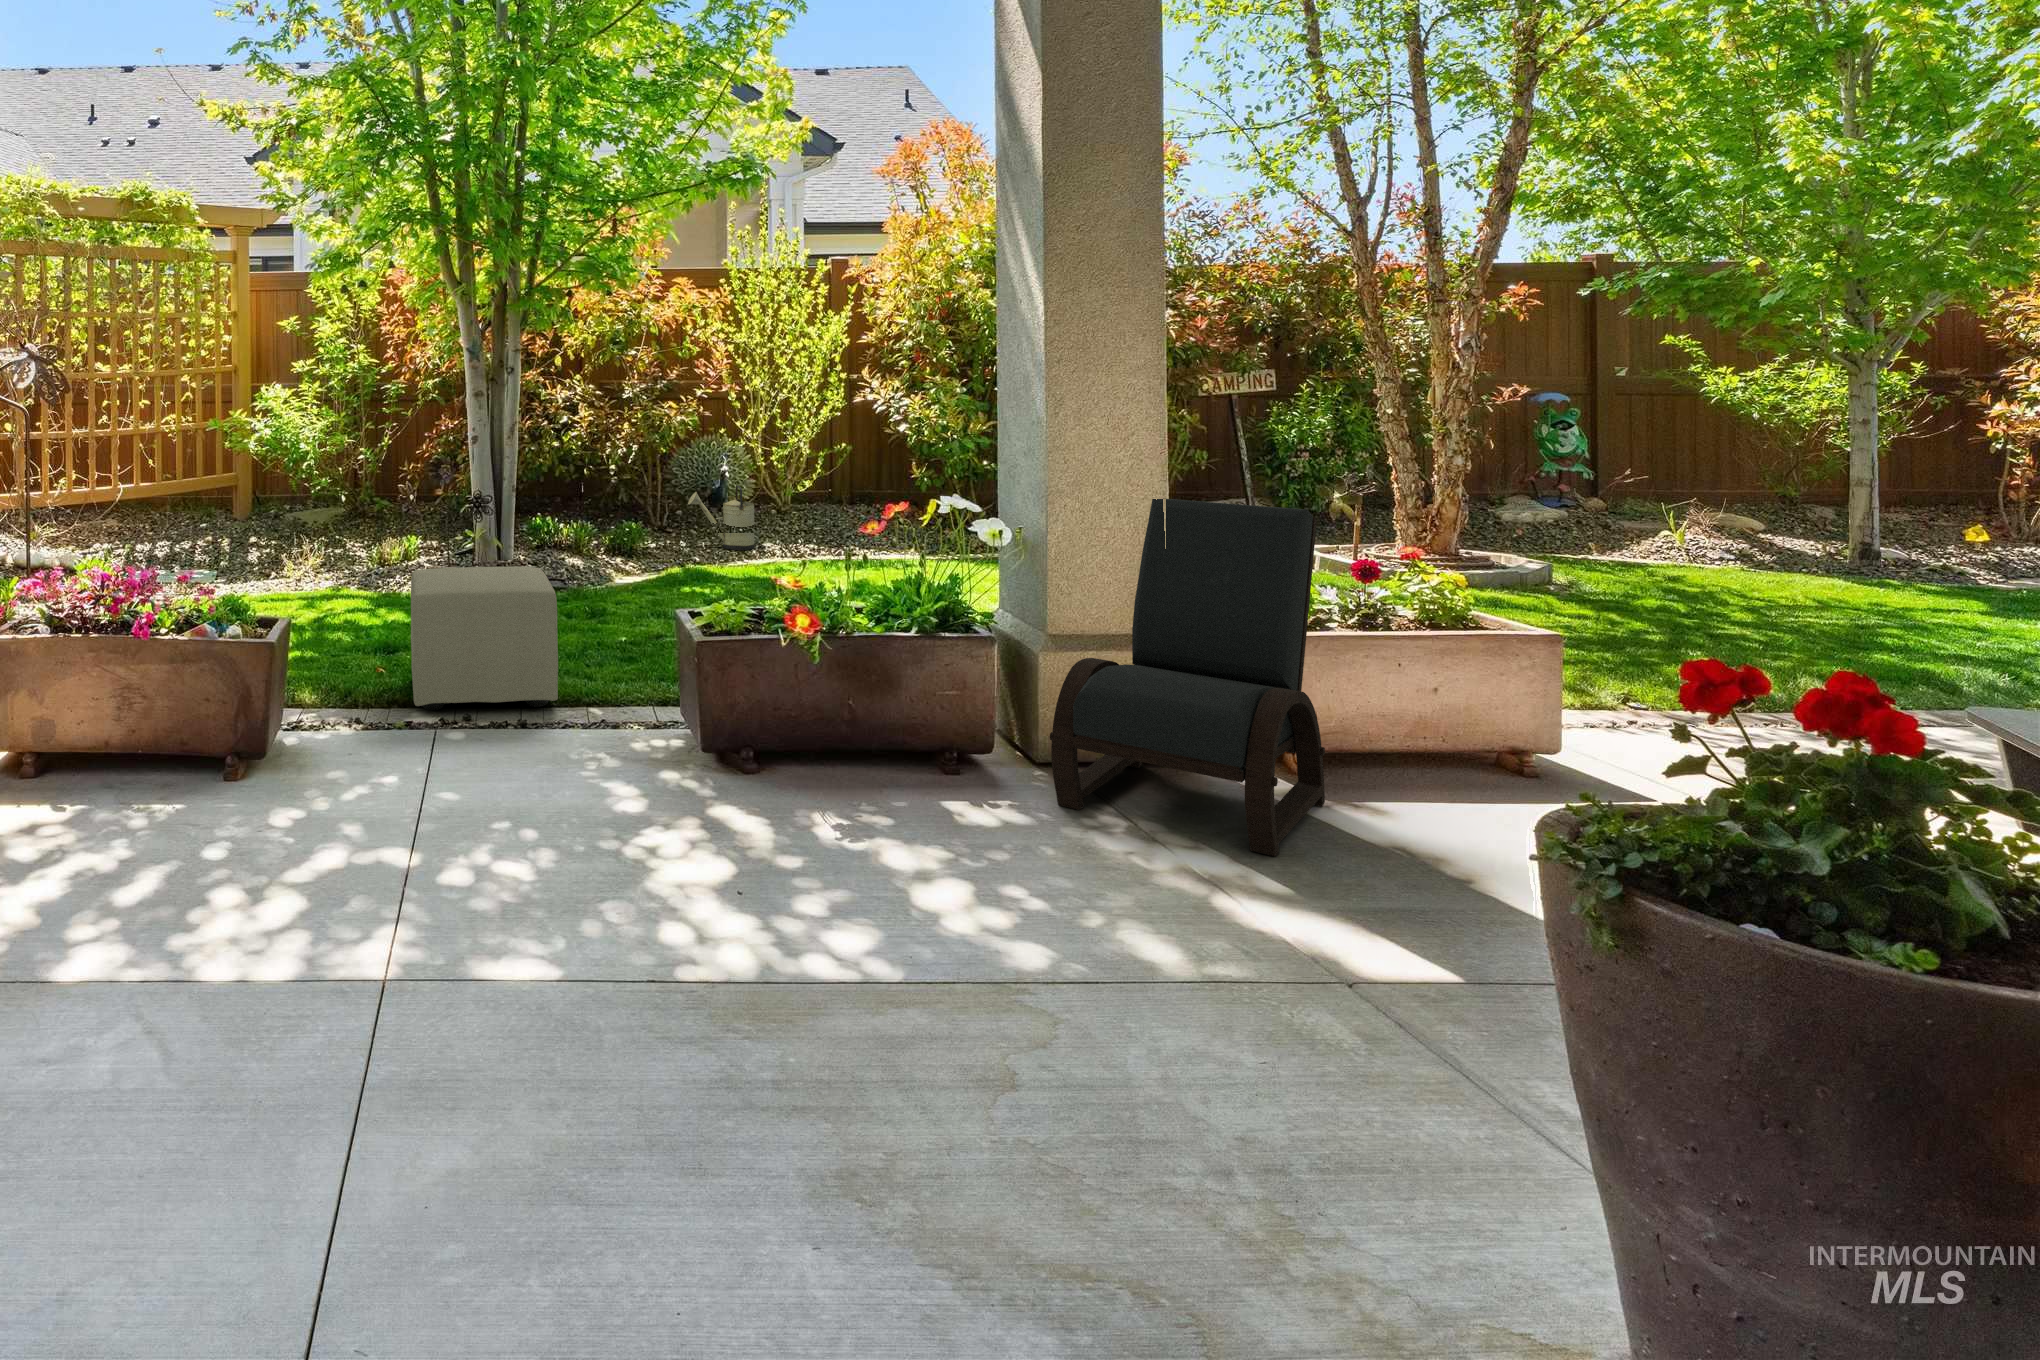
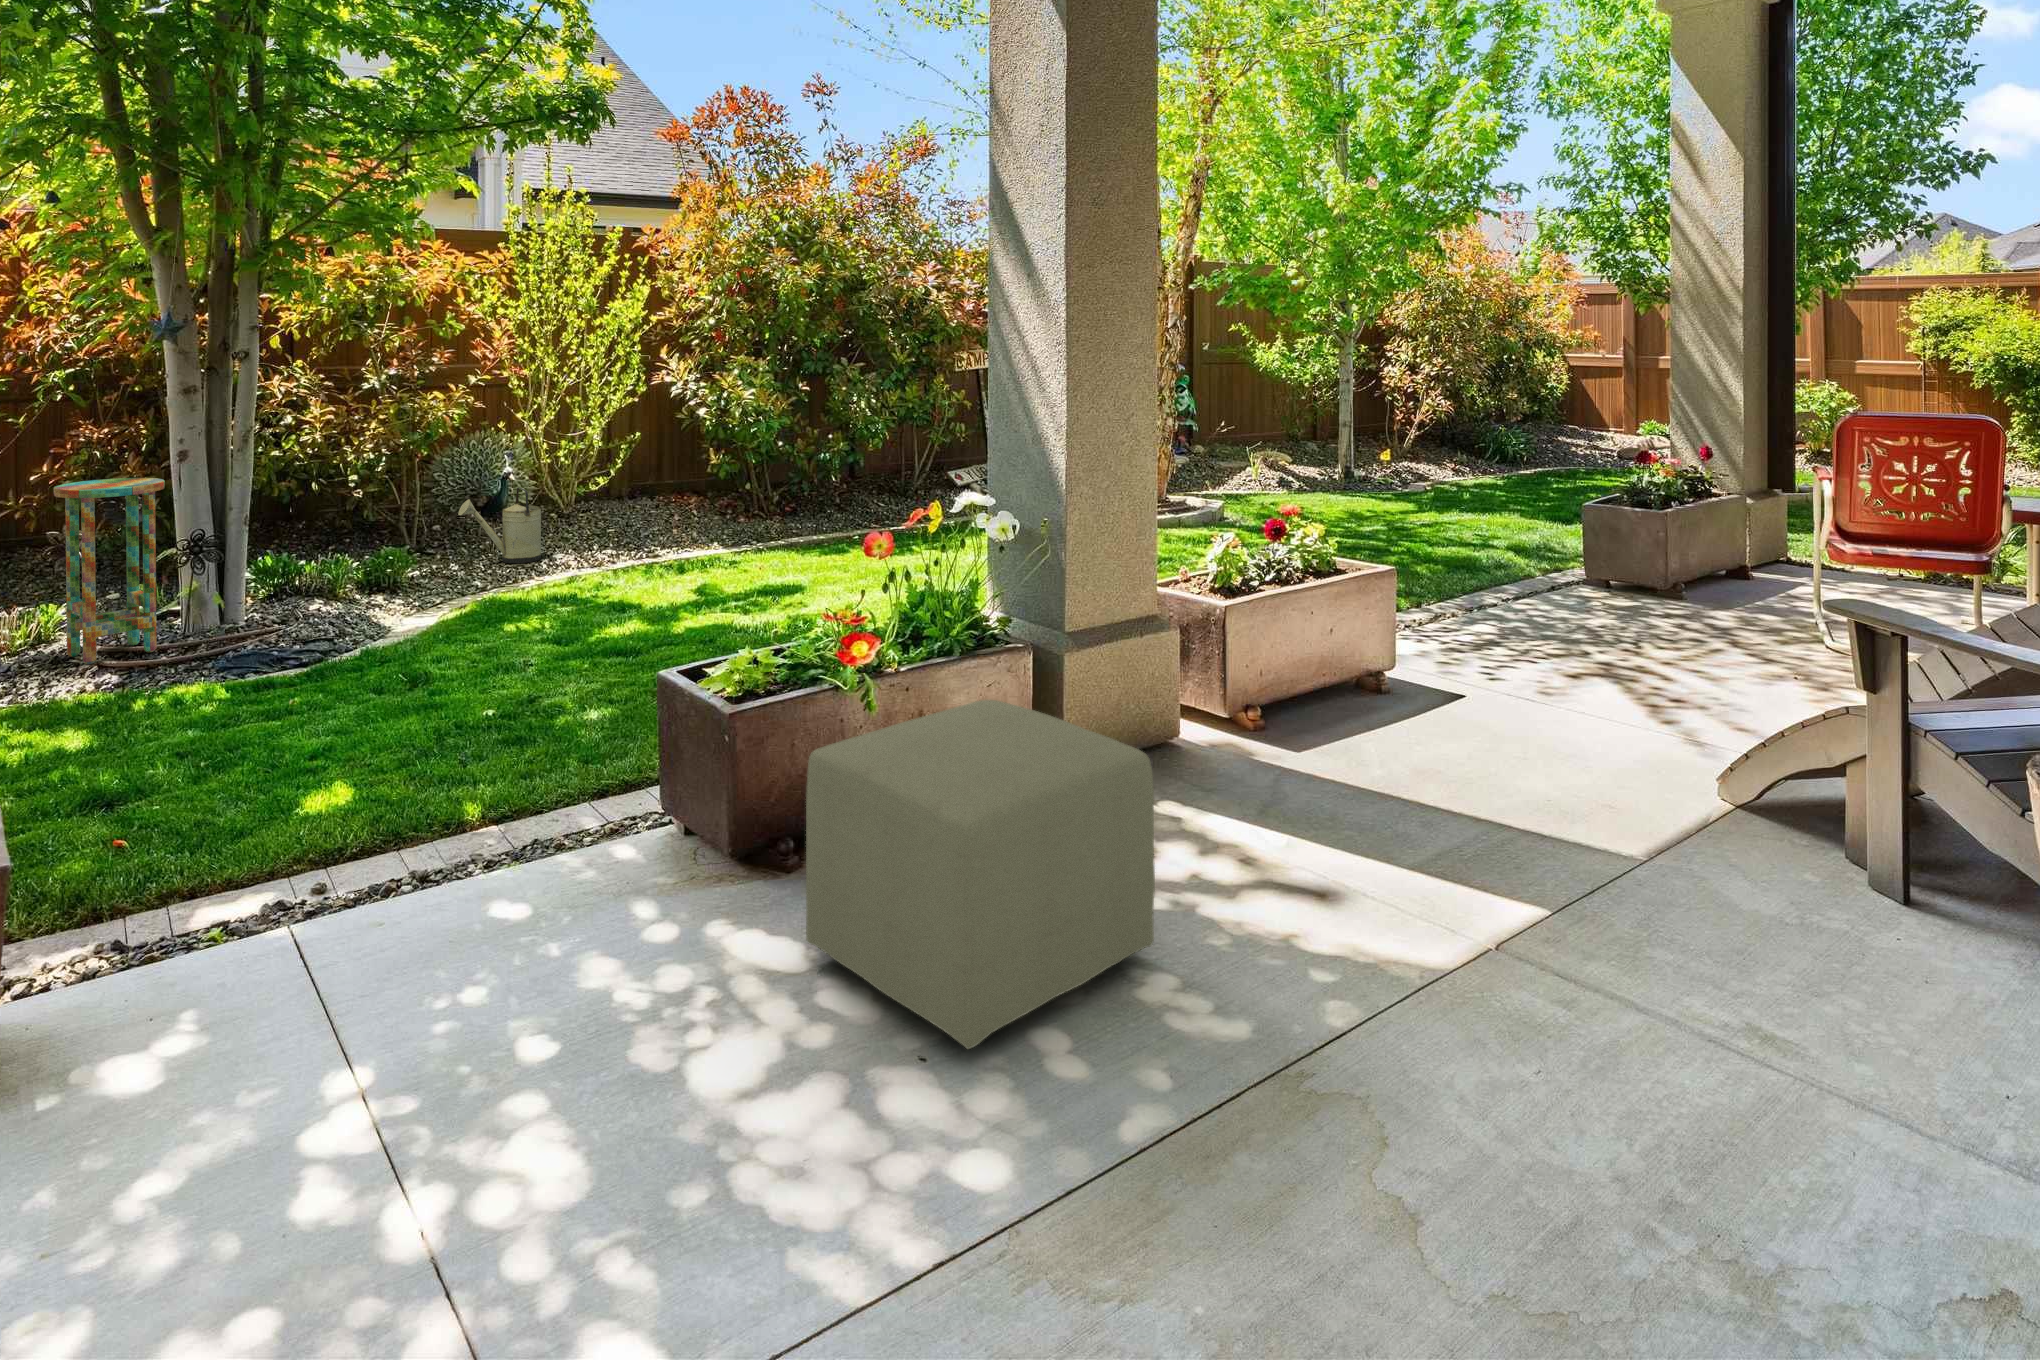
side table: none [415,455,476,579] -> present [54,478,165,664]
lounge chair: present [1050,499,1325,856] -> none [1120,477,1355,846]
ottoman: present [411,567,558,710] -> present [806,700,1155,1049]

